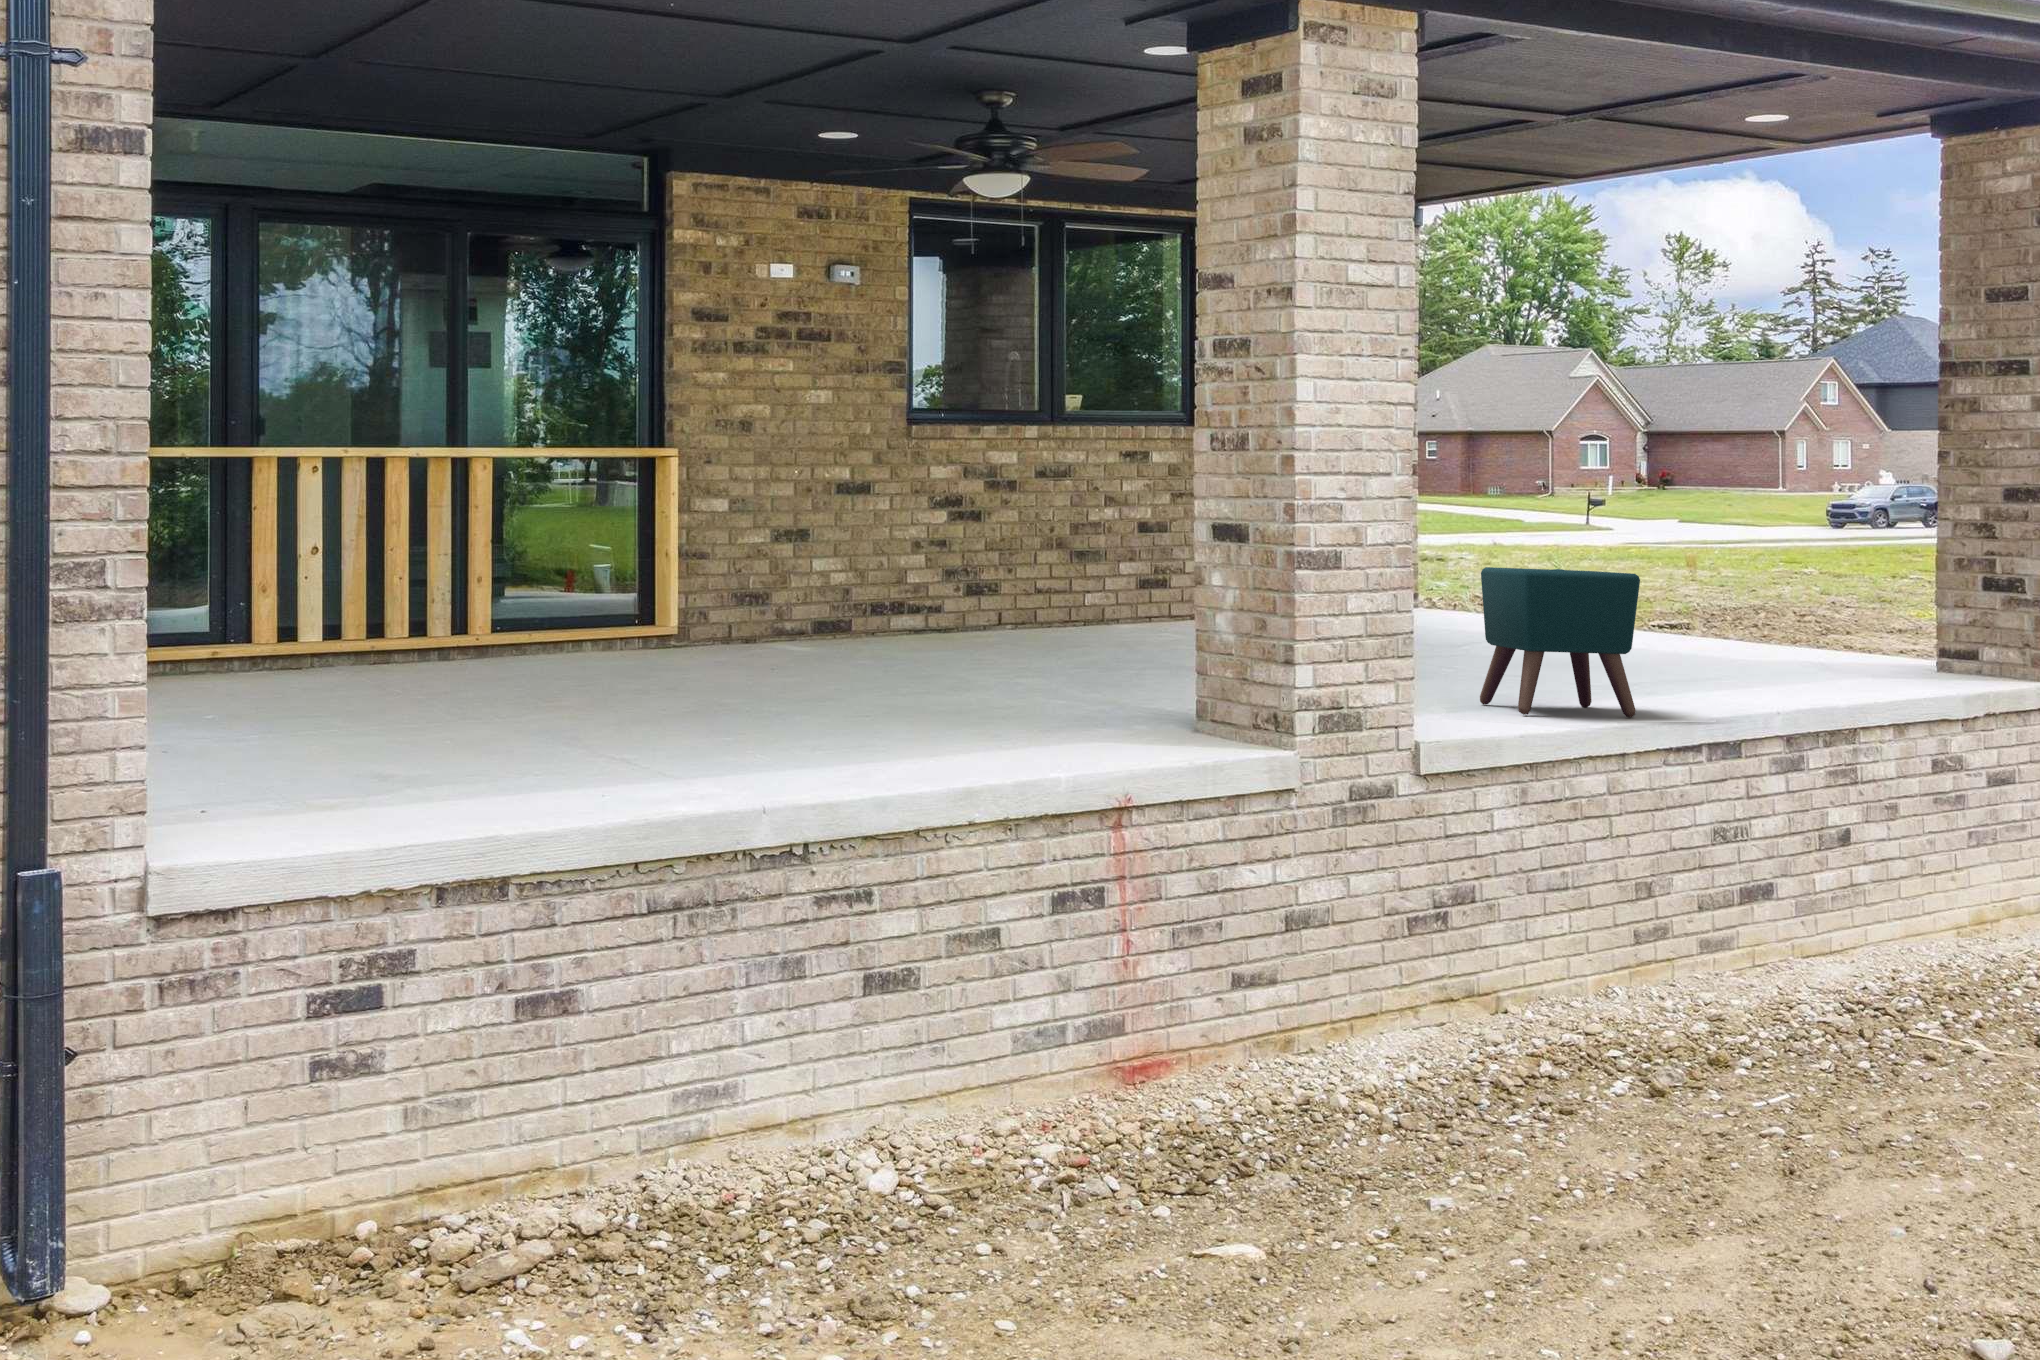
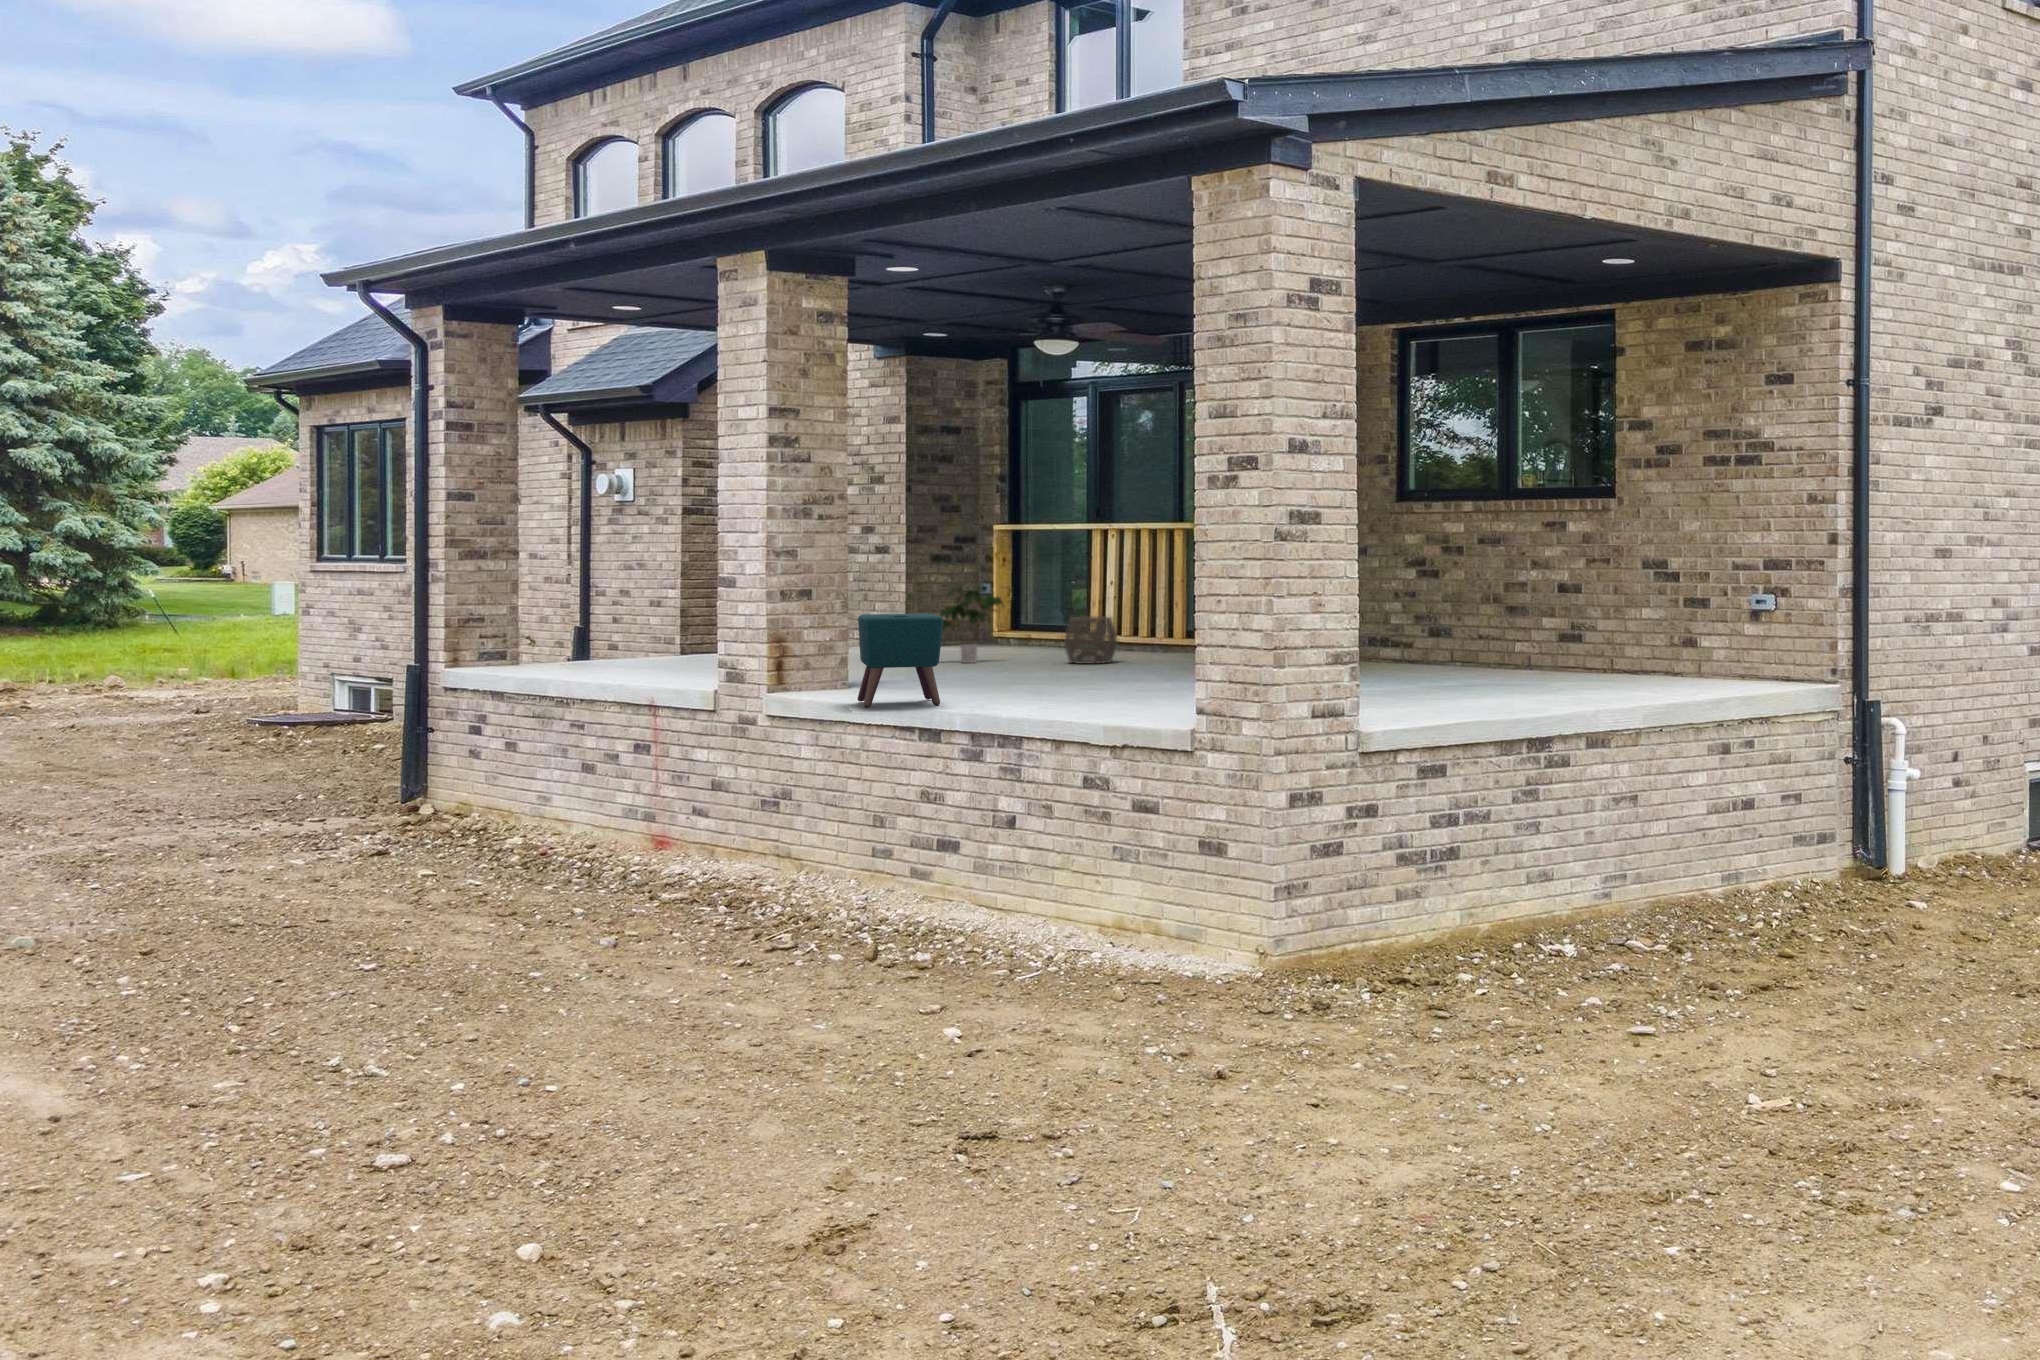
potted plant: none [588,523,644,672] -> present [940,588,1003,663]
woven basket: none [678,576,772,659] -> present [1064,617,1117,664]

